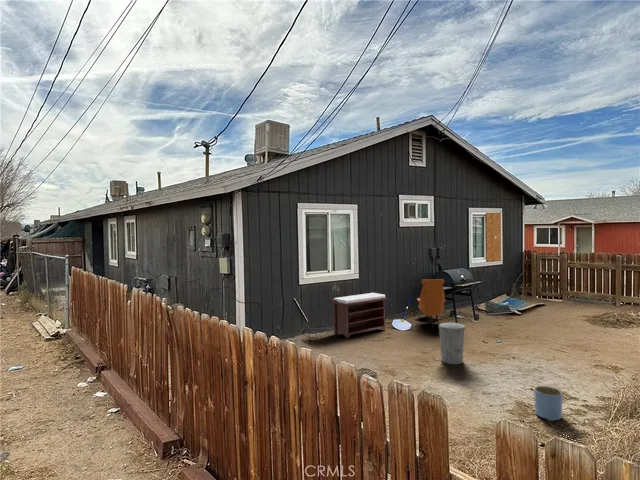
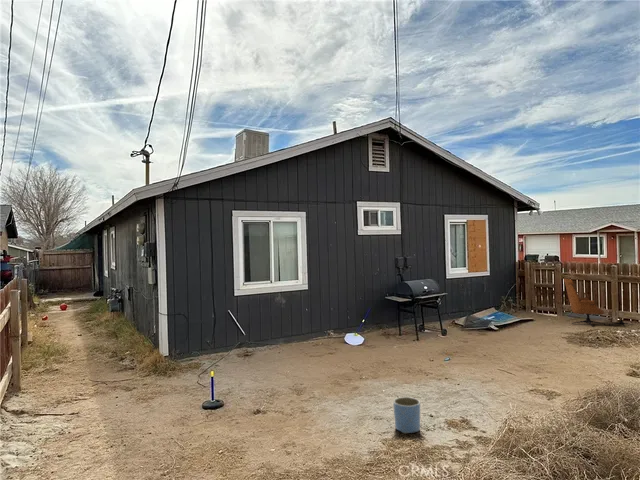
lounge chair: present [417,279,445,327] -> present [564,278,628,327]
bench: present [332,293,387,339] -> none [274,305,335,352]
trash can: present [439,323,465,364] -> none [354,334,381,378]

